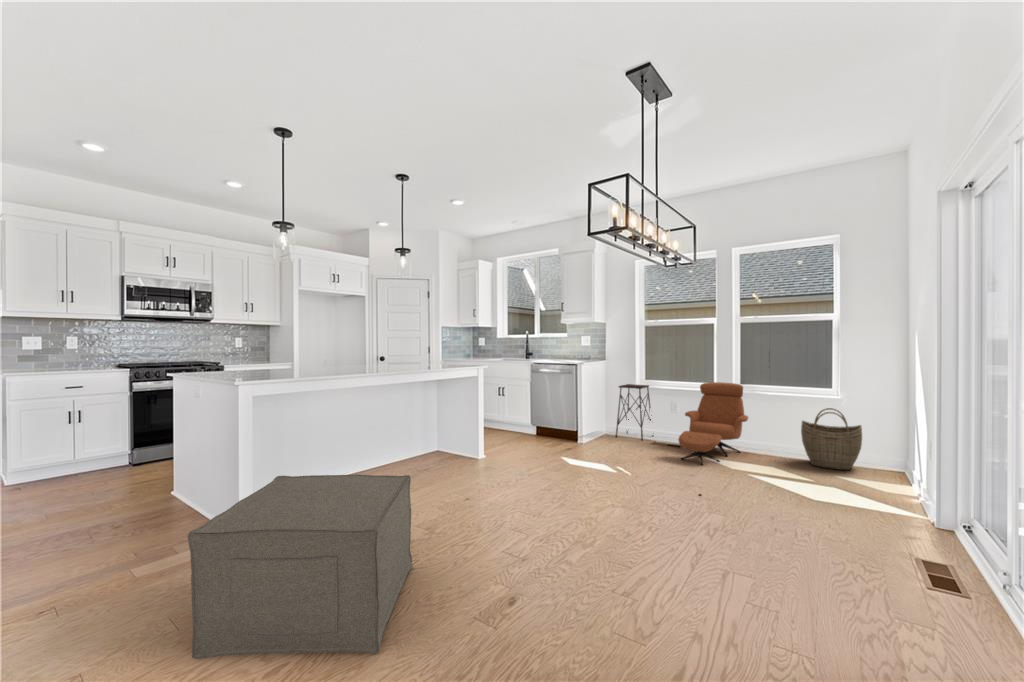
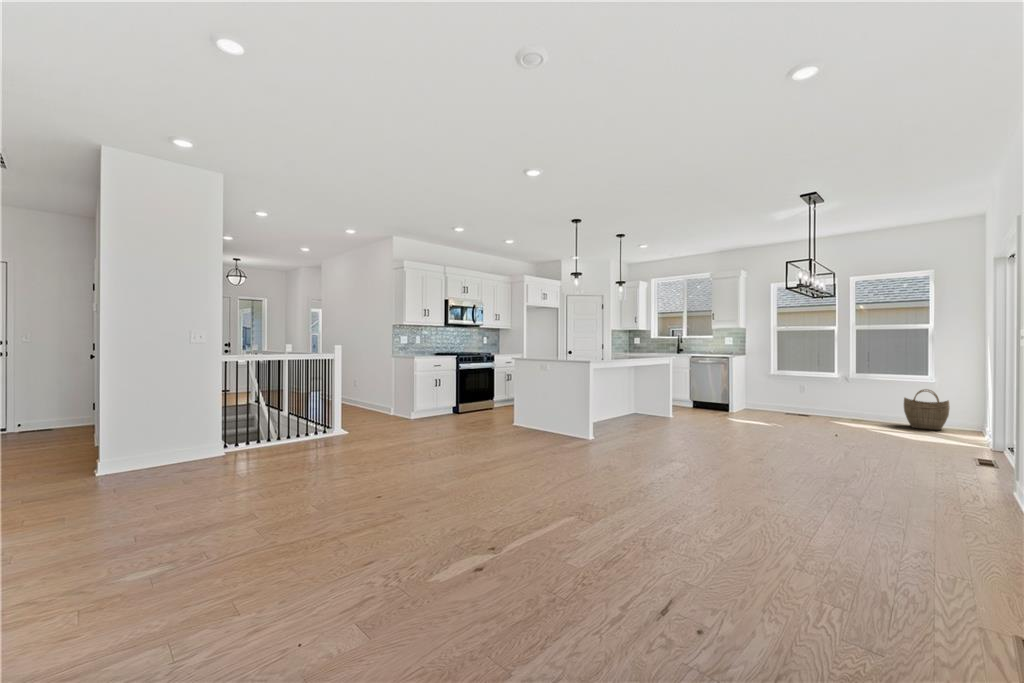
armchair: present [679,382,748,465] -> none [811,372,863,425]
side table: present [616,384,652,441] -> none [757,373,786,413]
ottoman: present [187,475,412,659] -> none [622,404,708,466]

